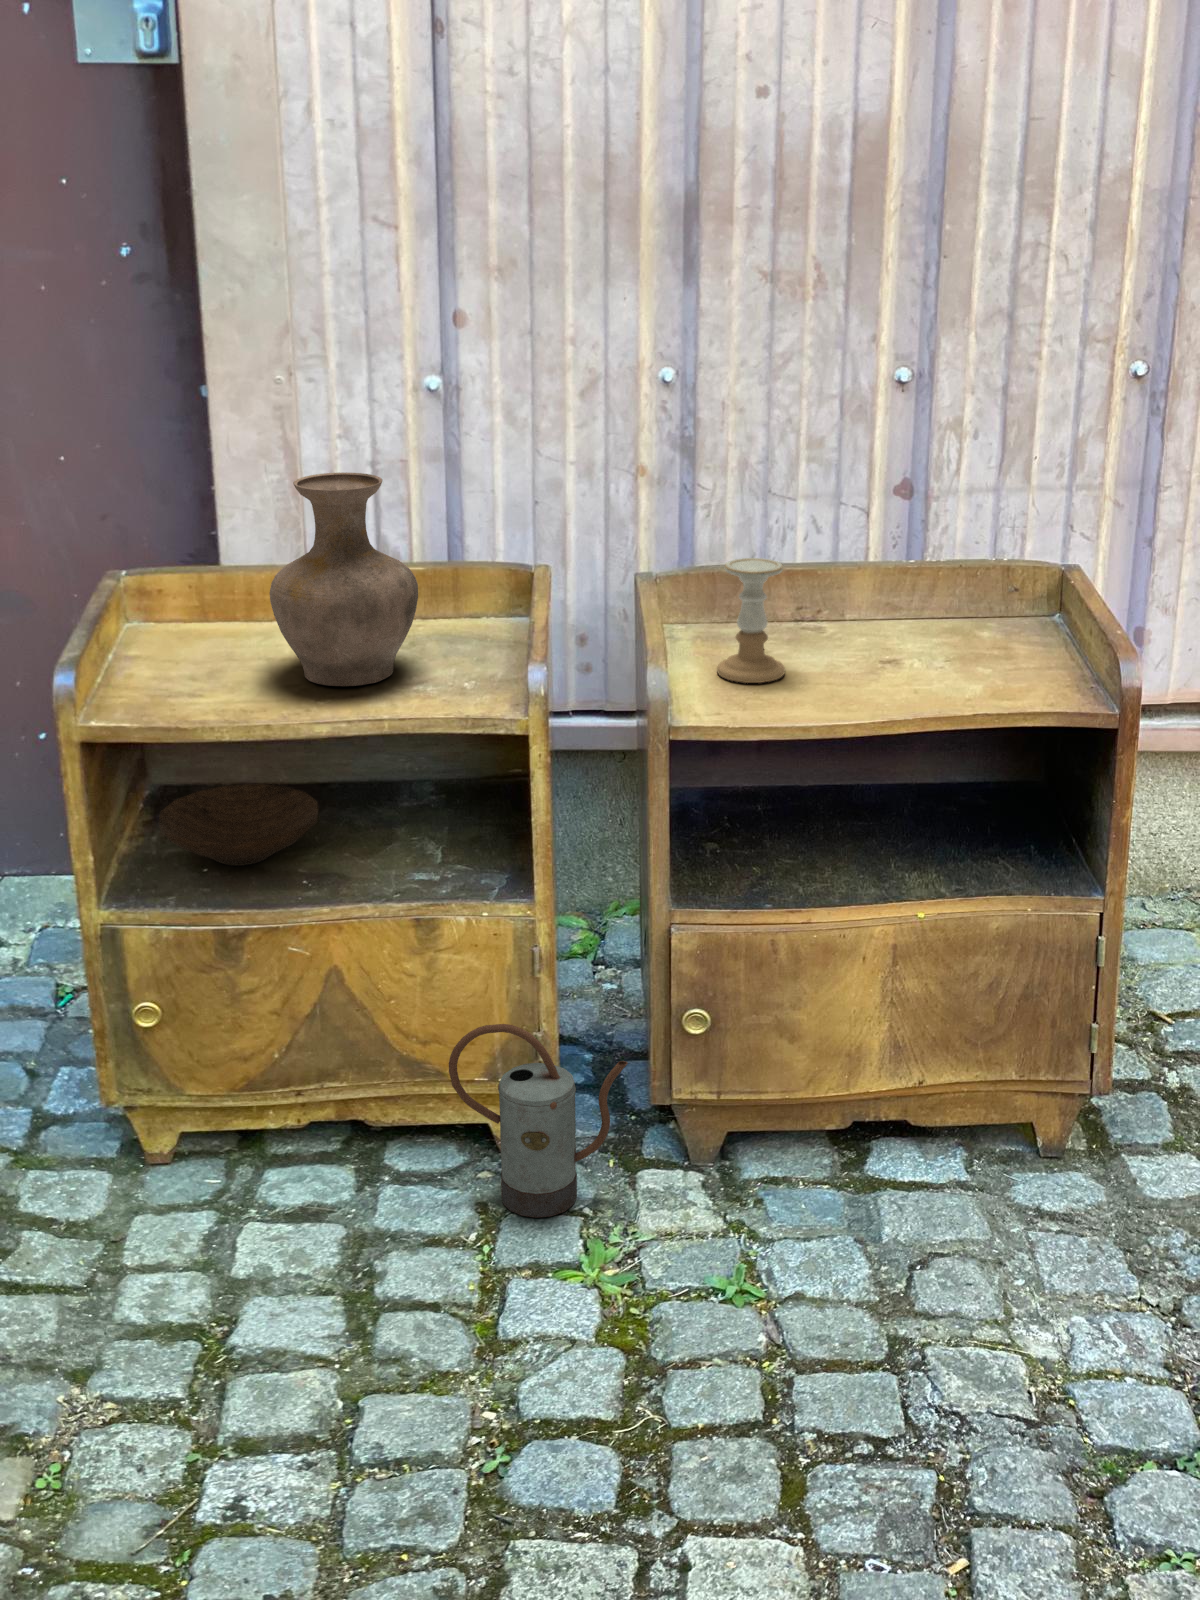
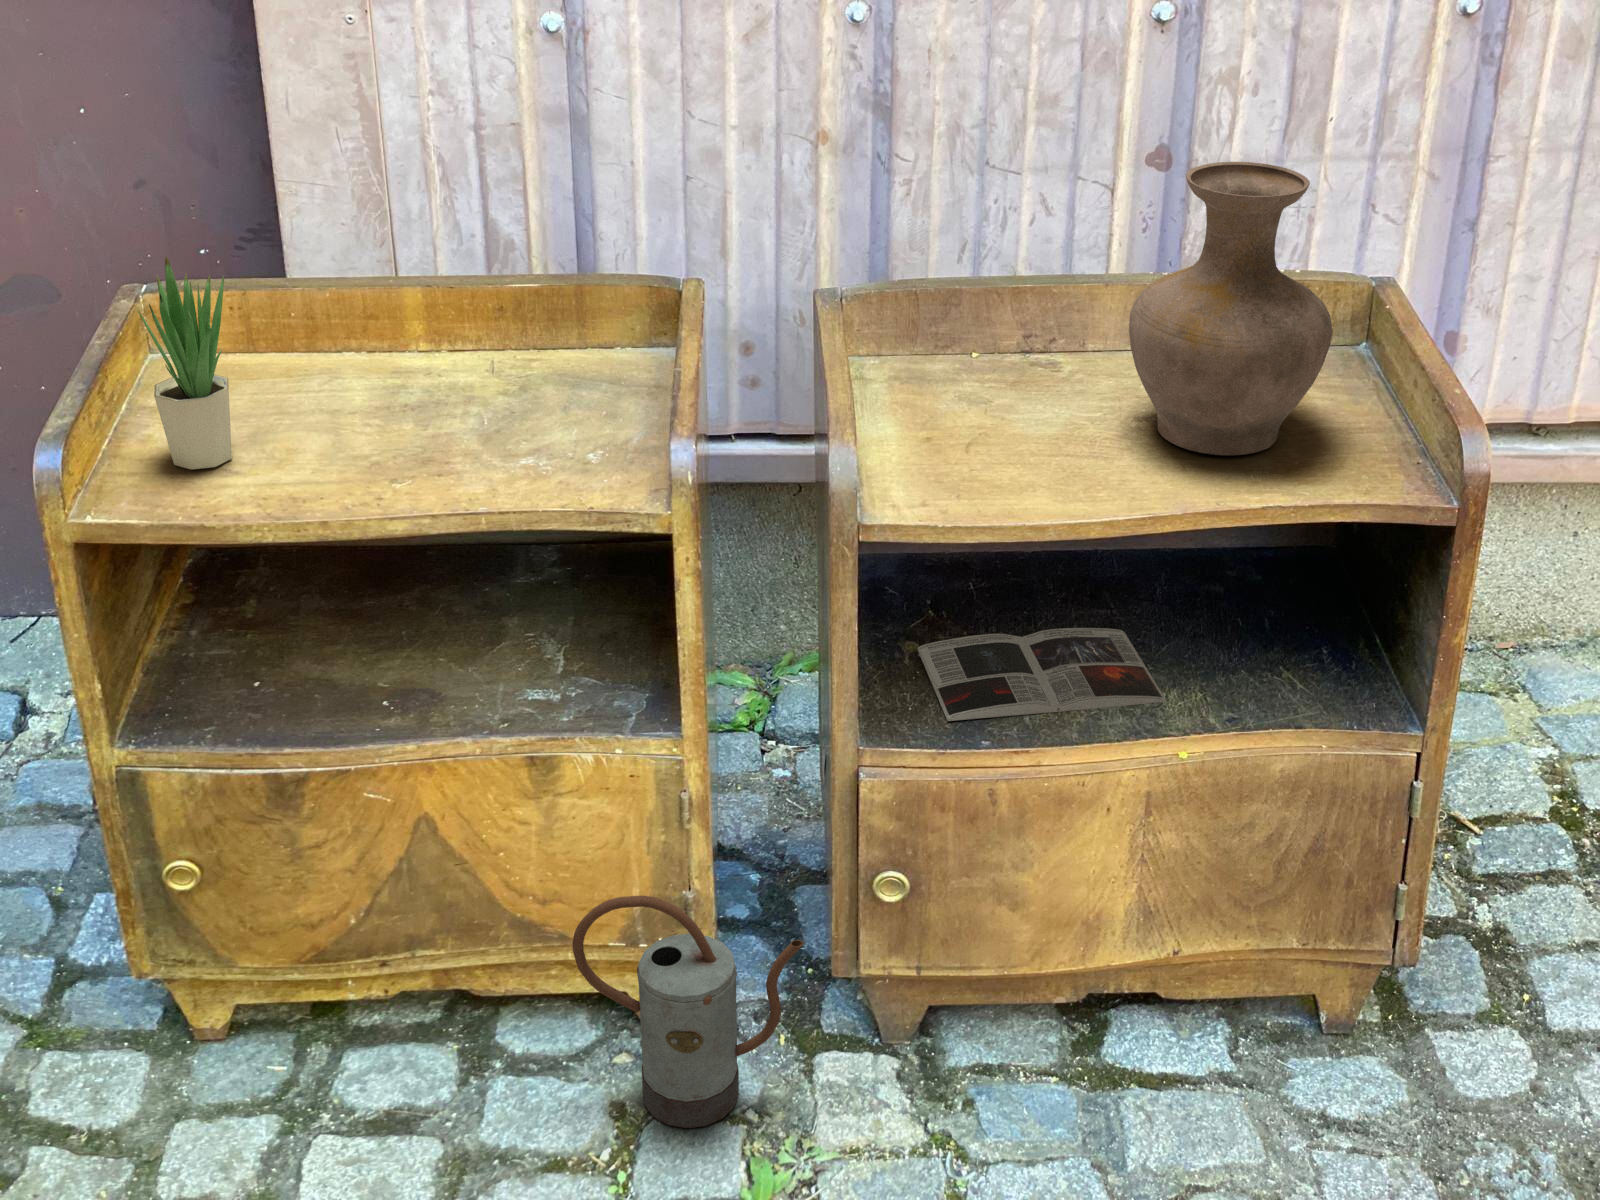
vase: present [270,472,418,686] -> present [1129,162,1333,455]
potted plant: none [134,537,199,698] -> present [137,256,232,470]
candle holder: present [717,558,785,683] -> none [925,277,1017,447]
wooden bowl: present [159,784,318,866] -> none [192,551,403,669]
magazine: none [714,839,907,897] -> present [917,628,1166,721]

